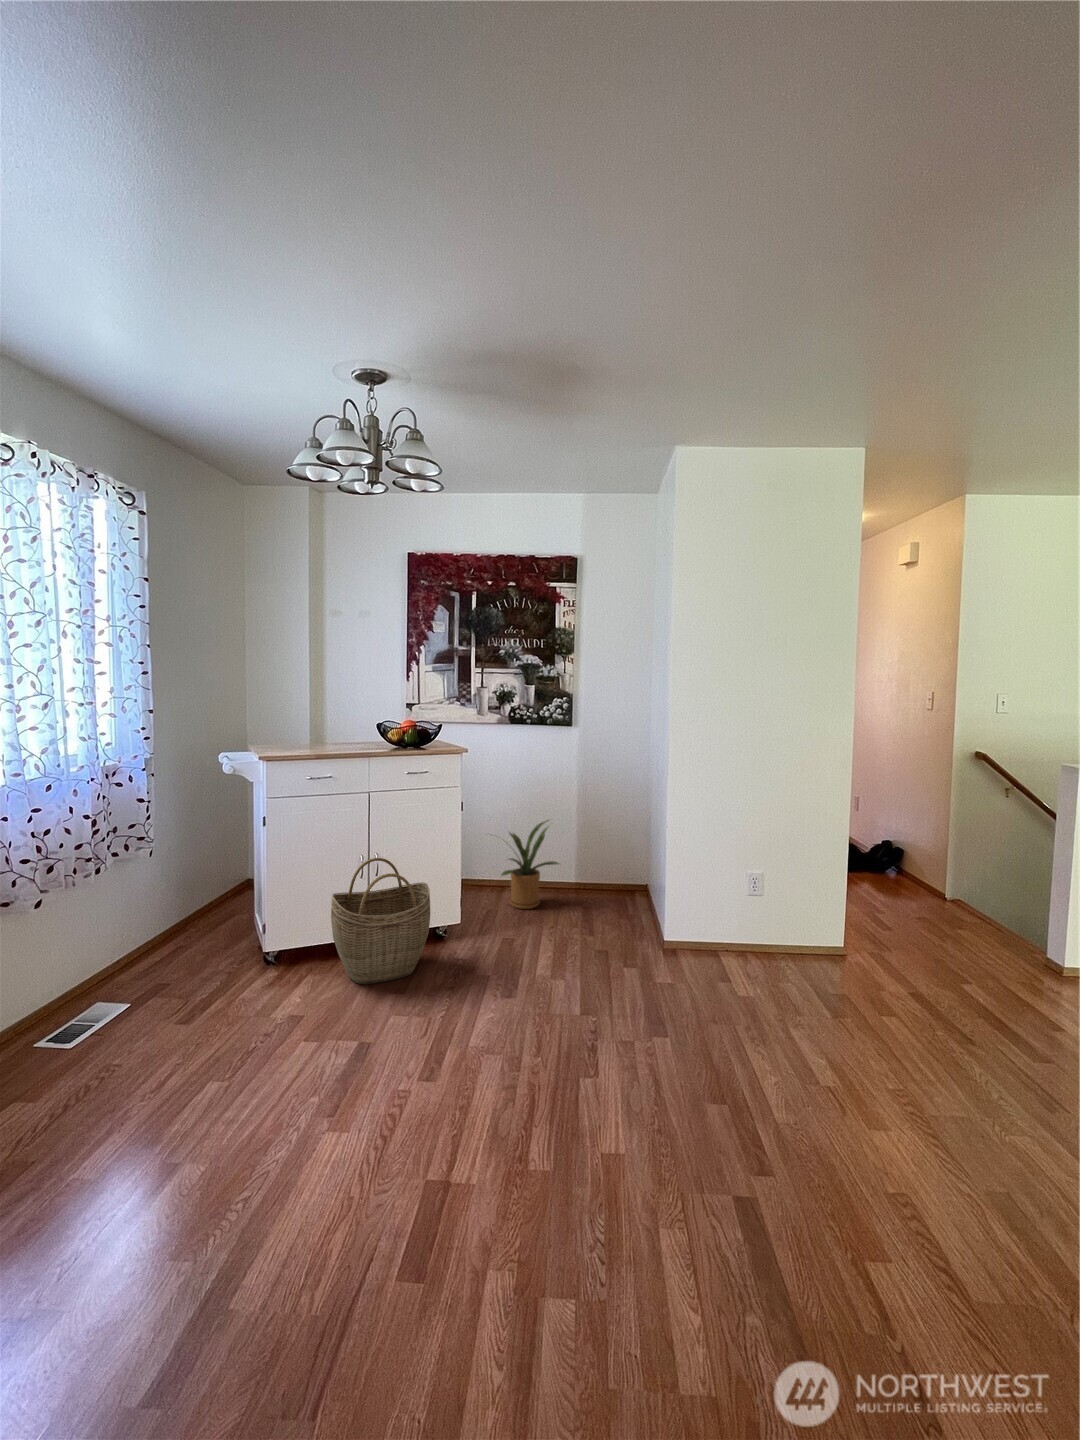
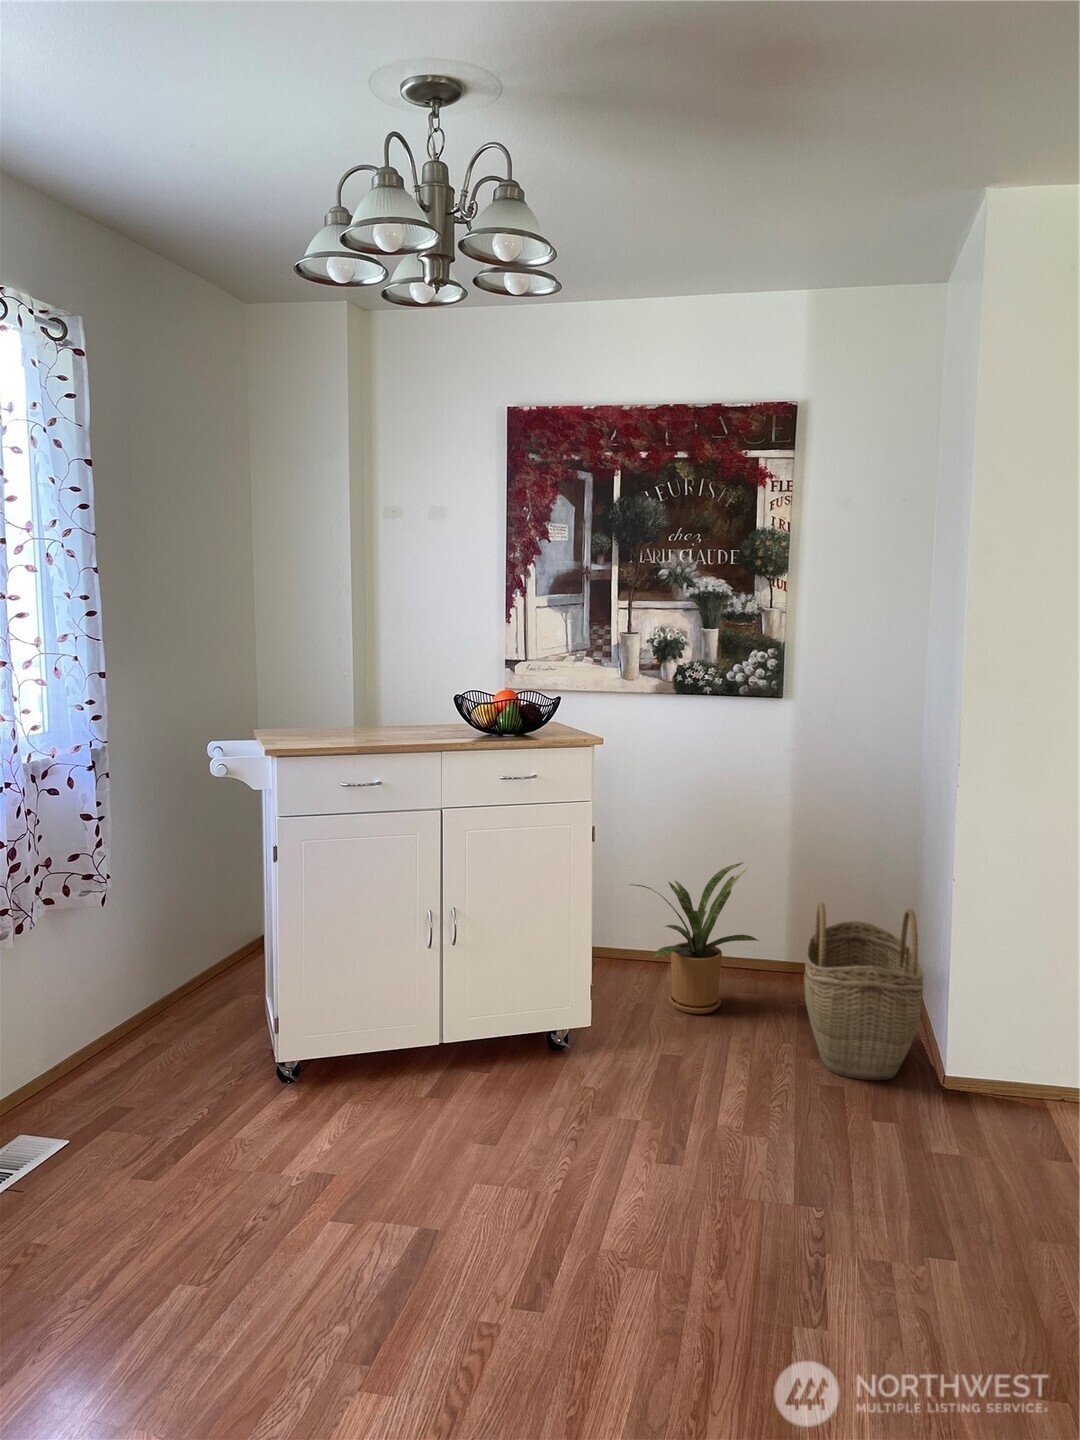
woven basket: present [331,858,430,984] -> present [804,903,923,1080]

